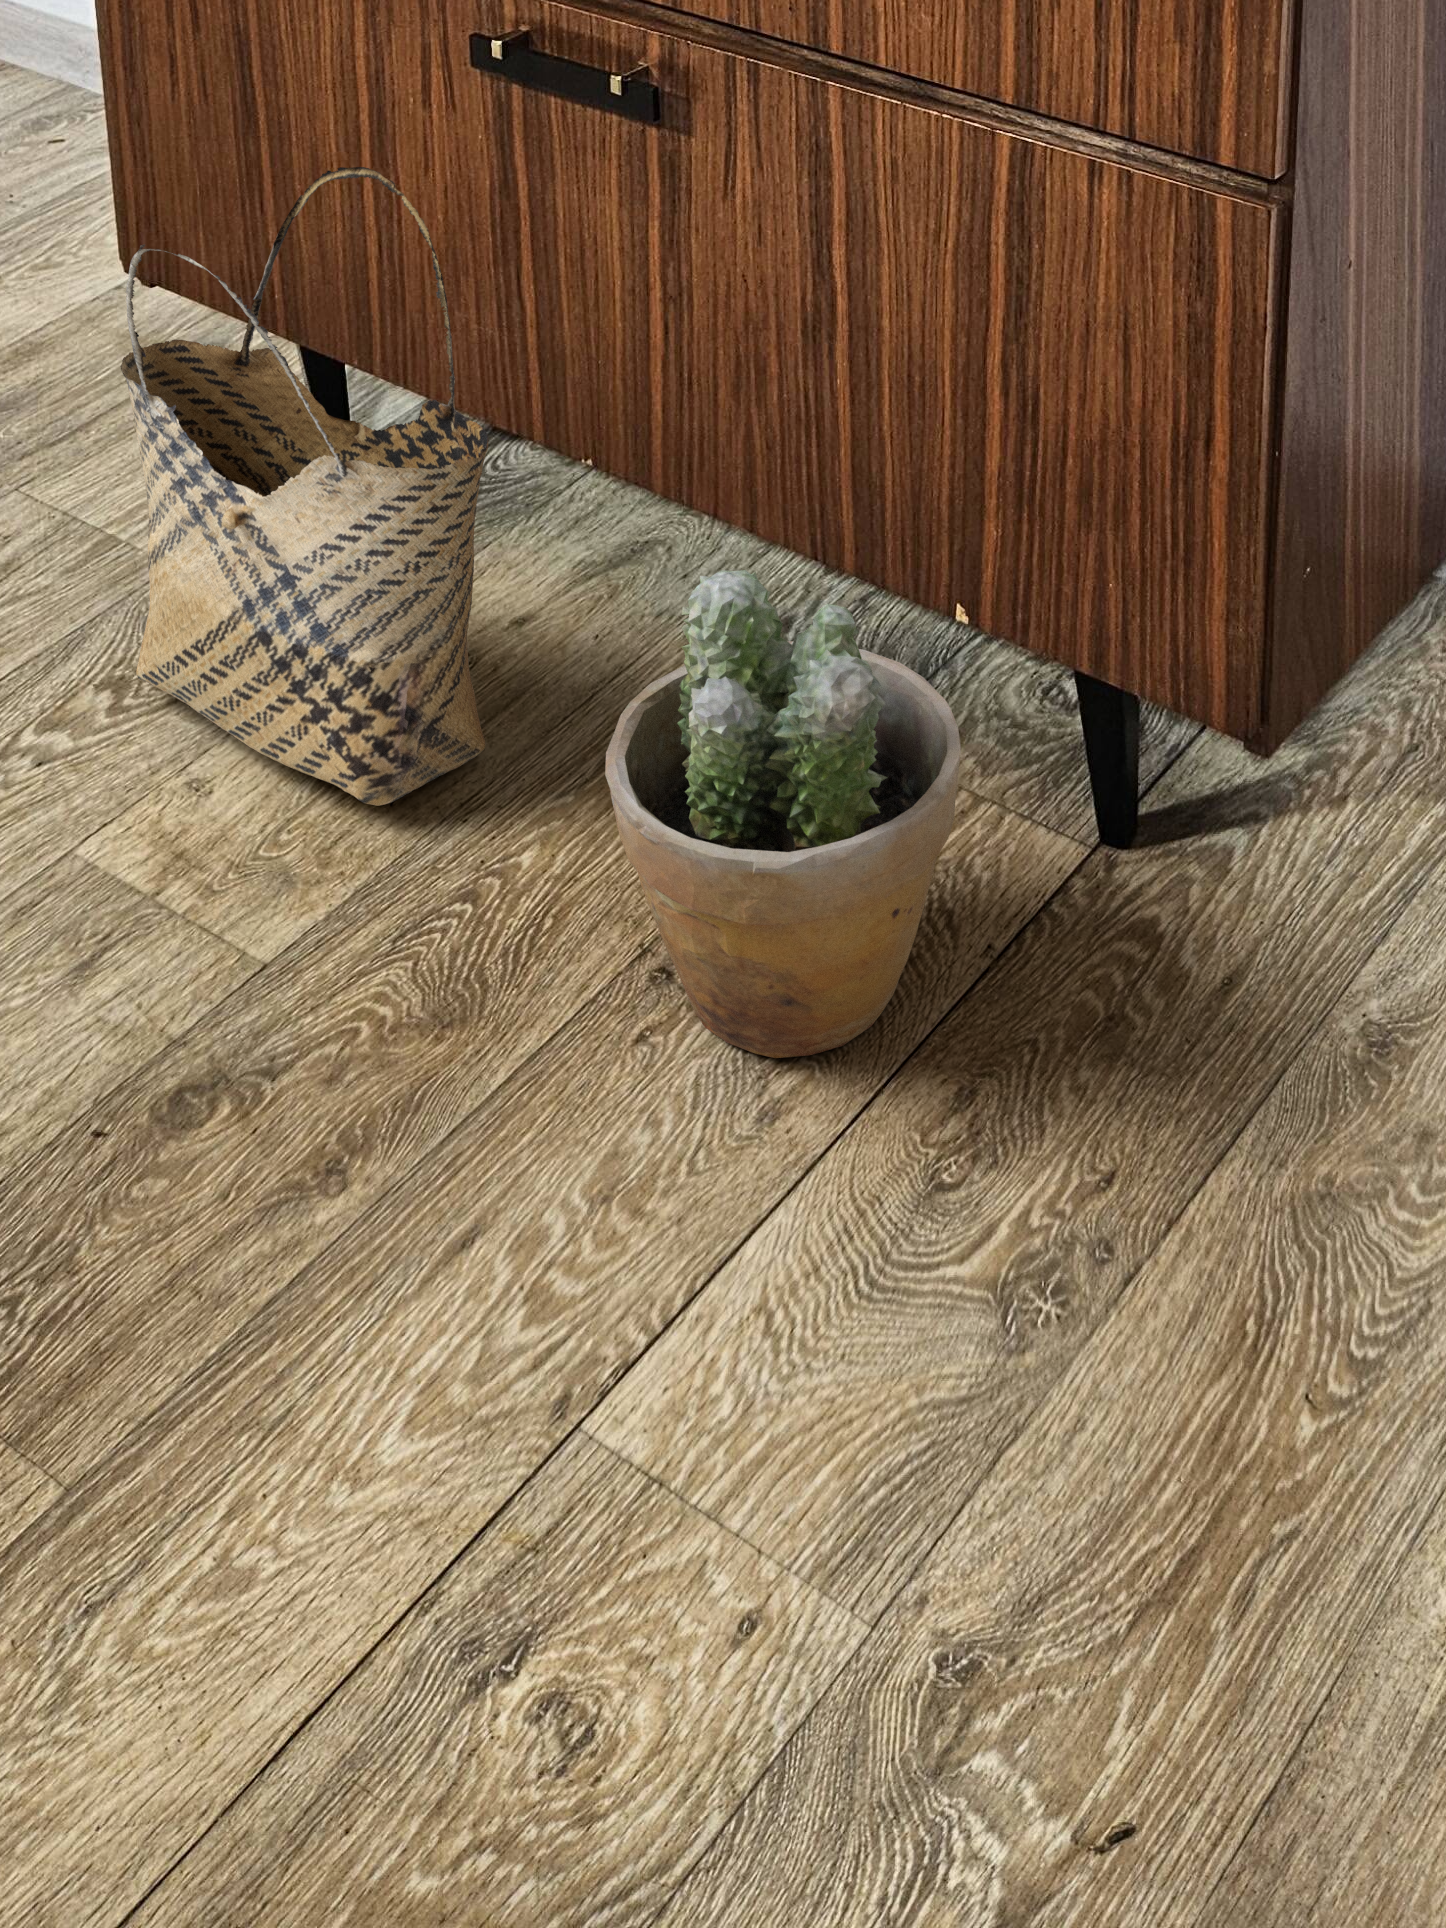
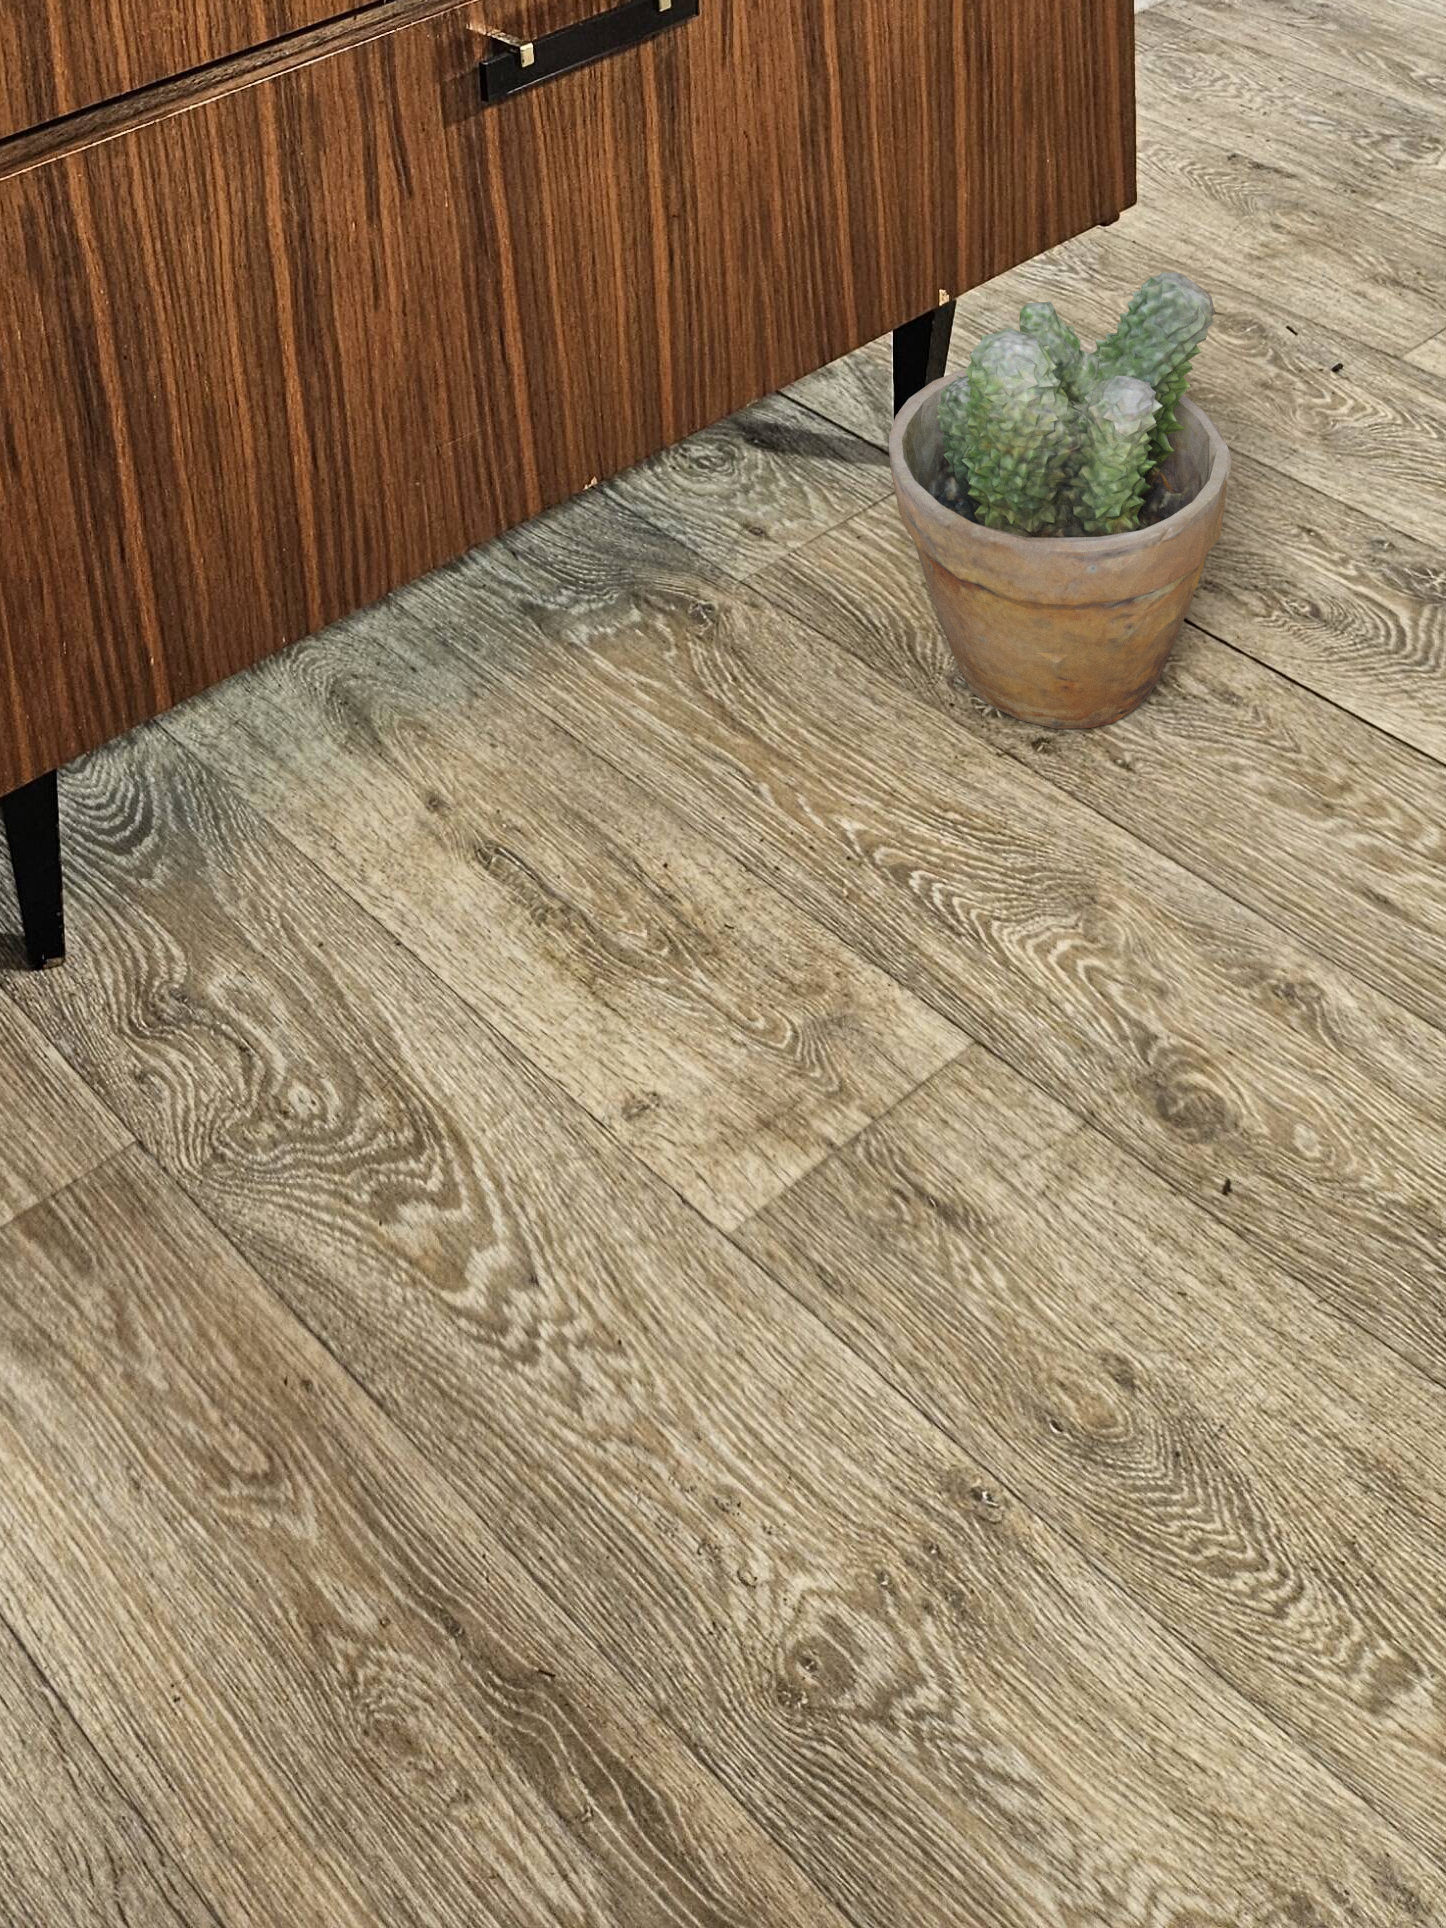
woven basket: present [120,167,489,806] -> none [291,373,764,1150]

